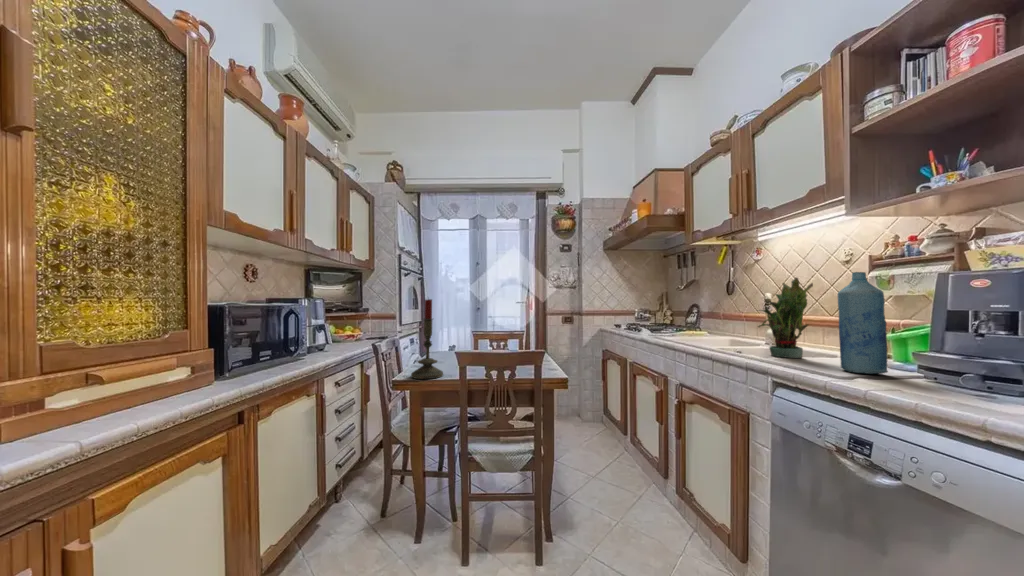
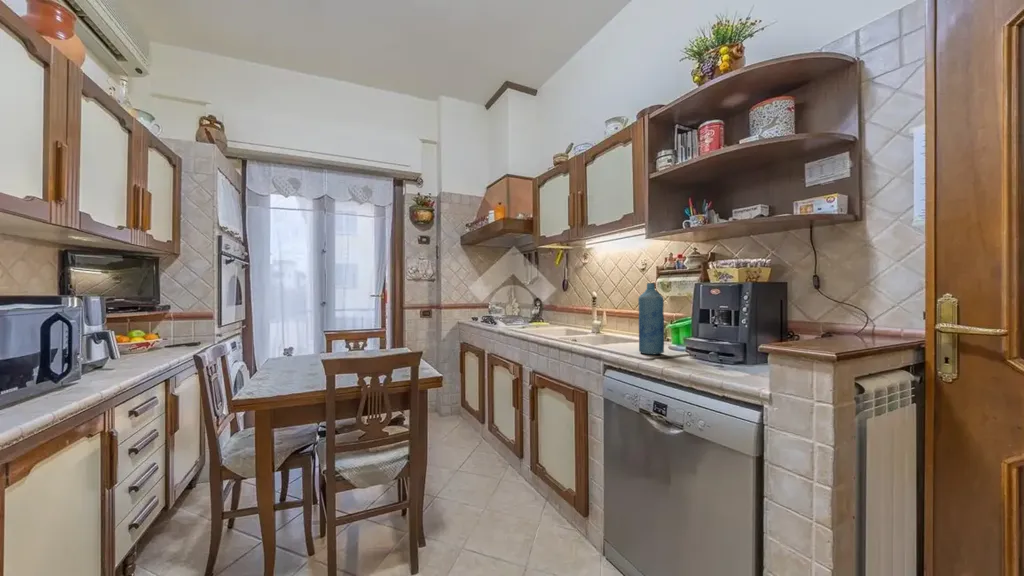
potted plant: present [758,277,813,358] -> none [587,284,625,345]
candle: present [411,299,443,379] -> none [263,301,303,392]

